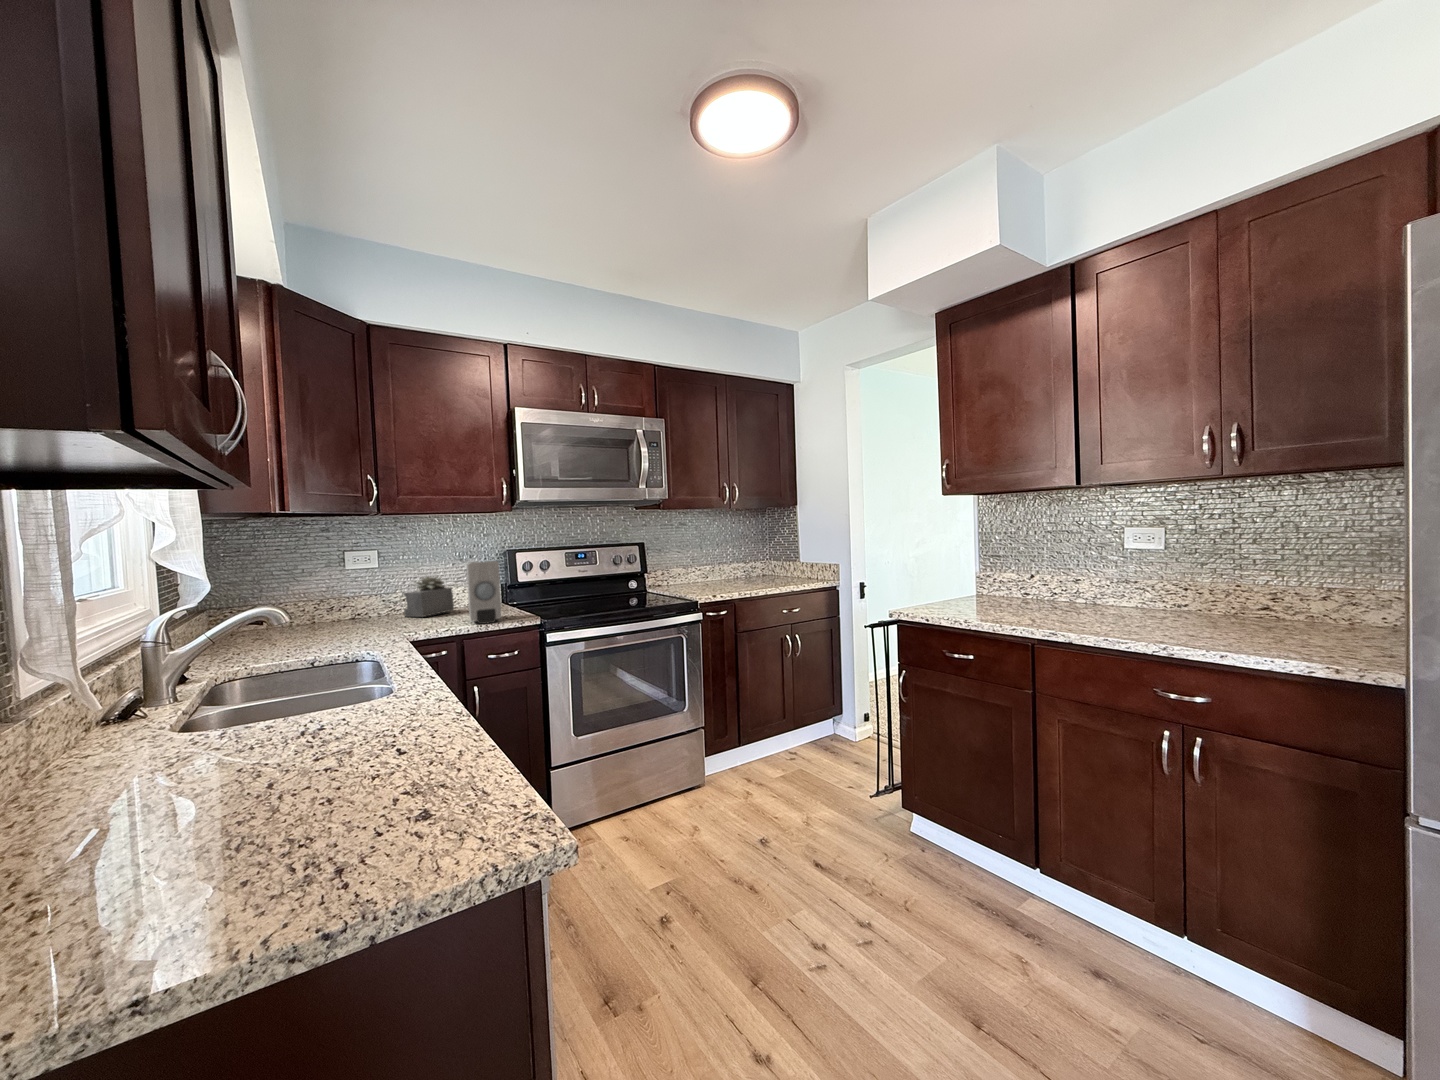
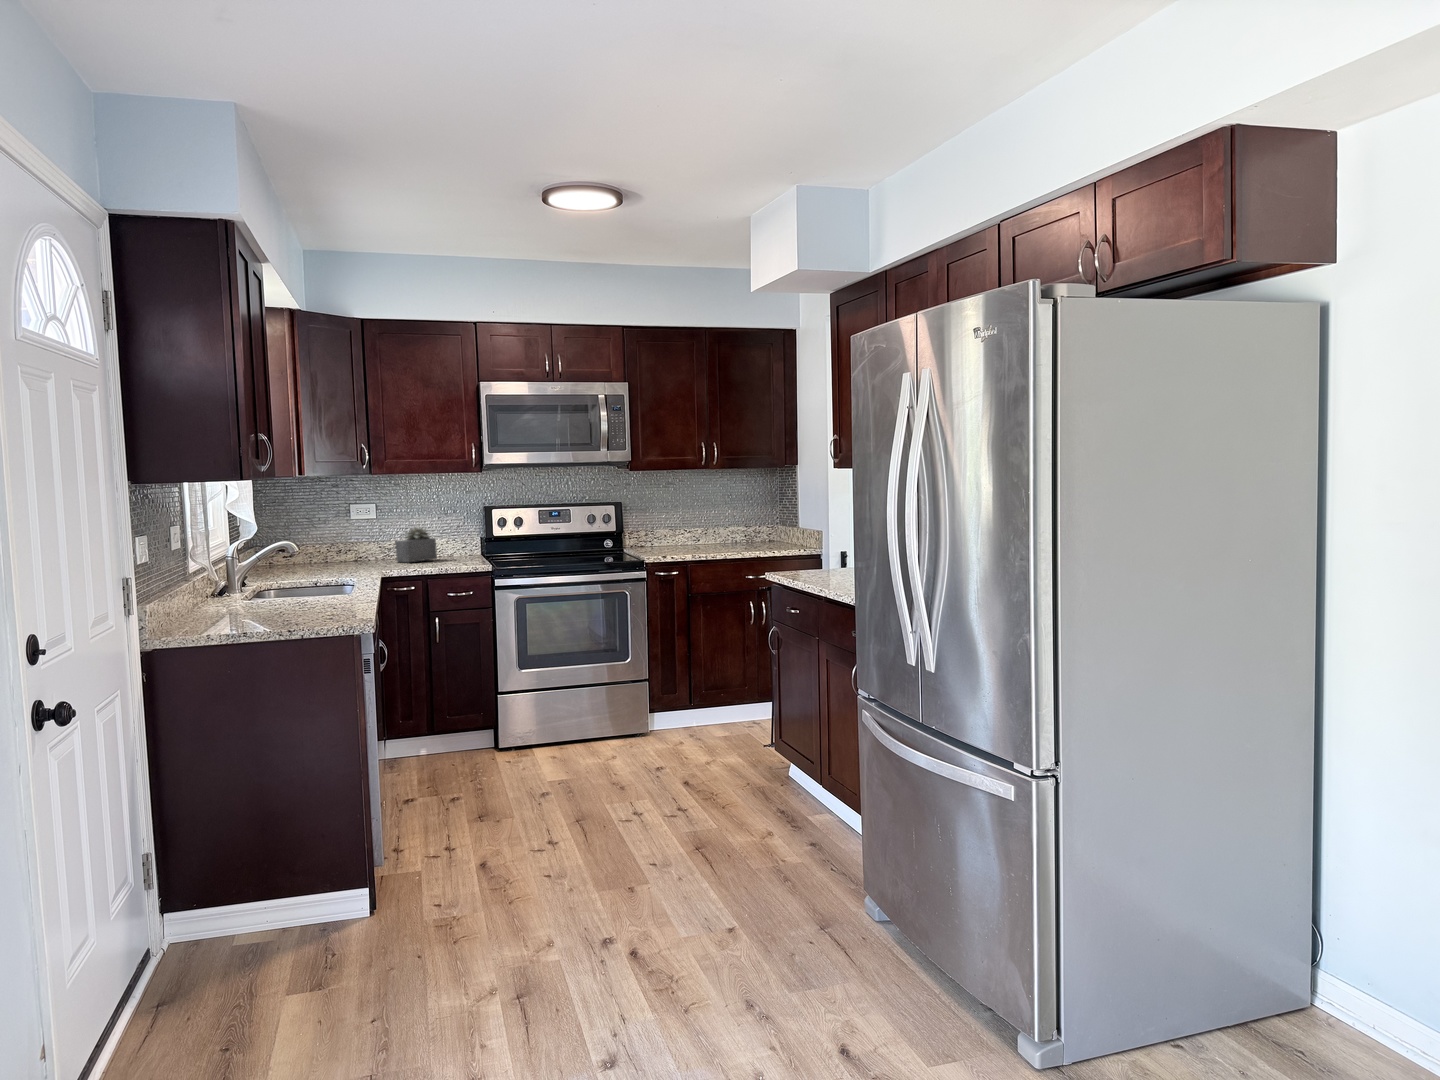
soap dispenser: present [466,561,502,624] -> none [435,516,464,568]

